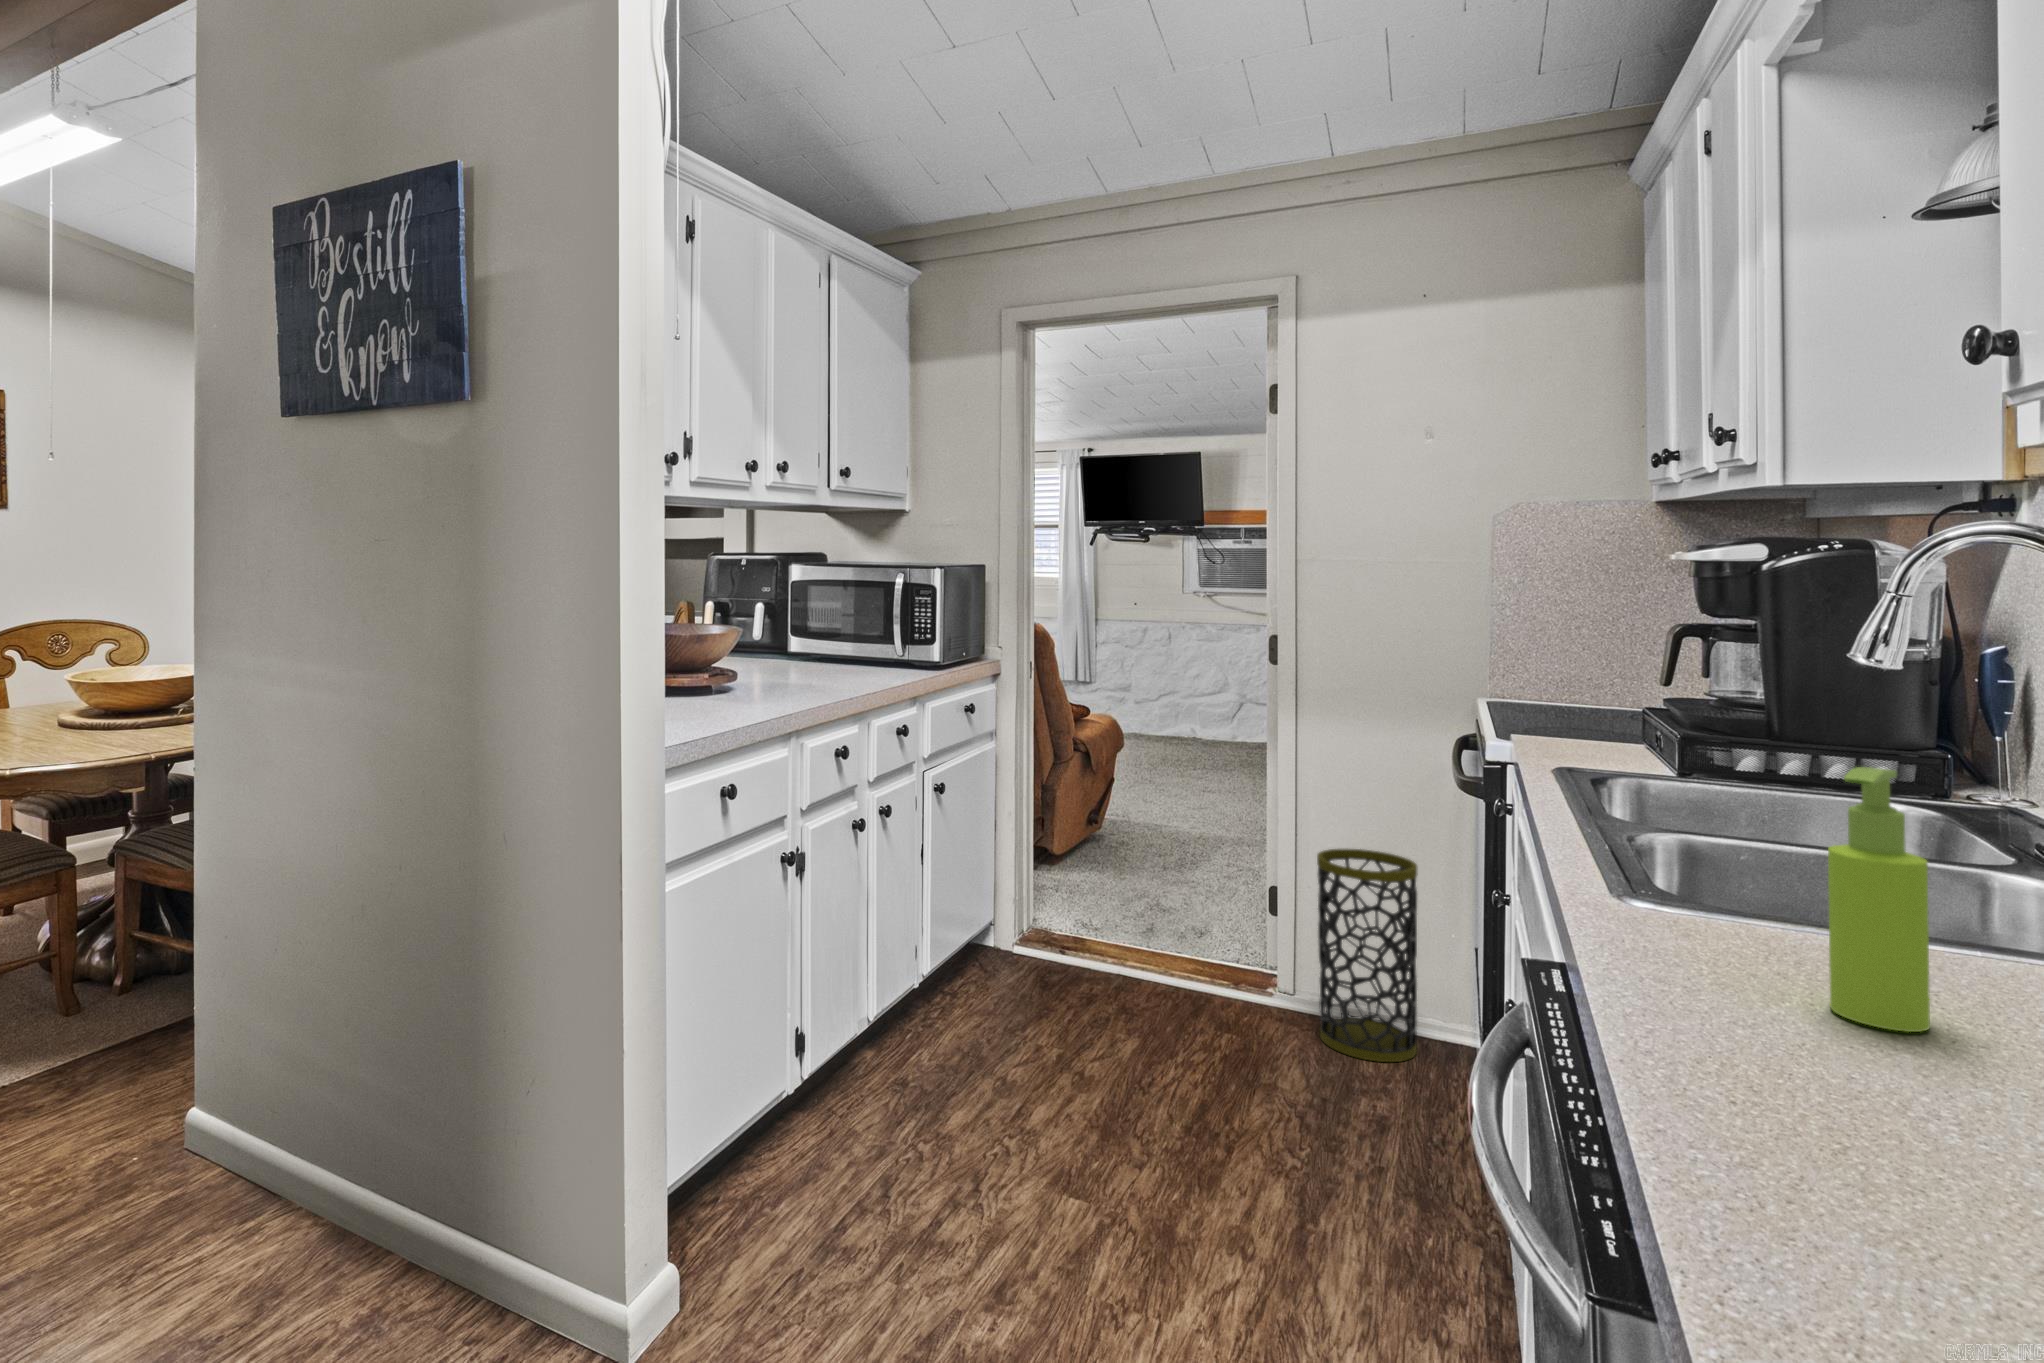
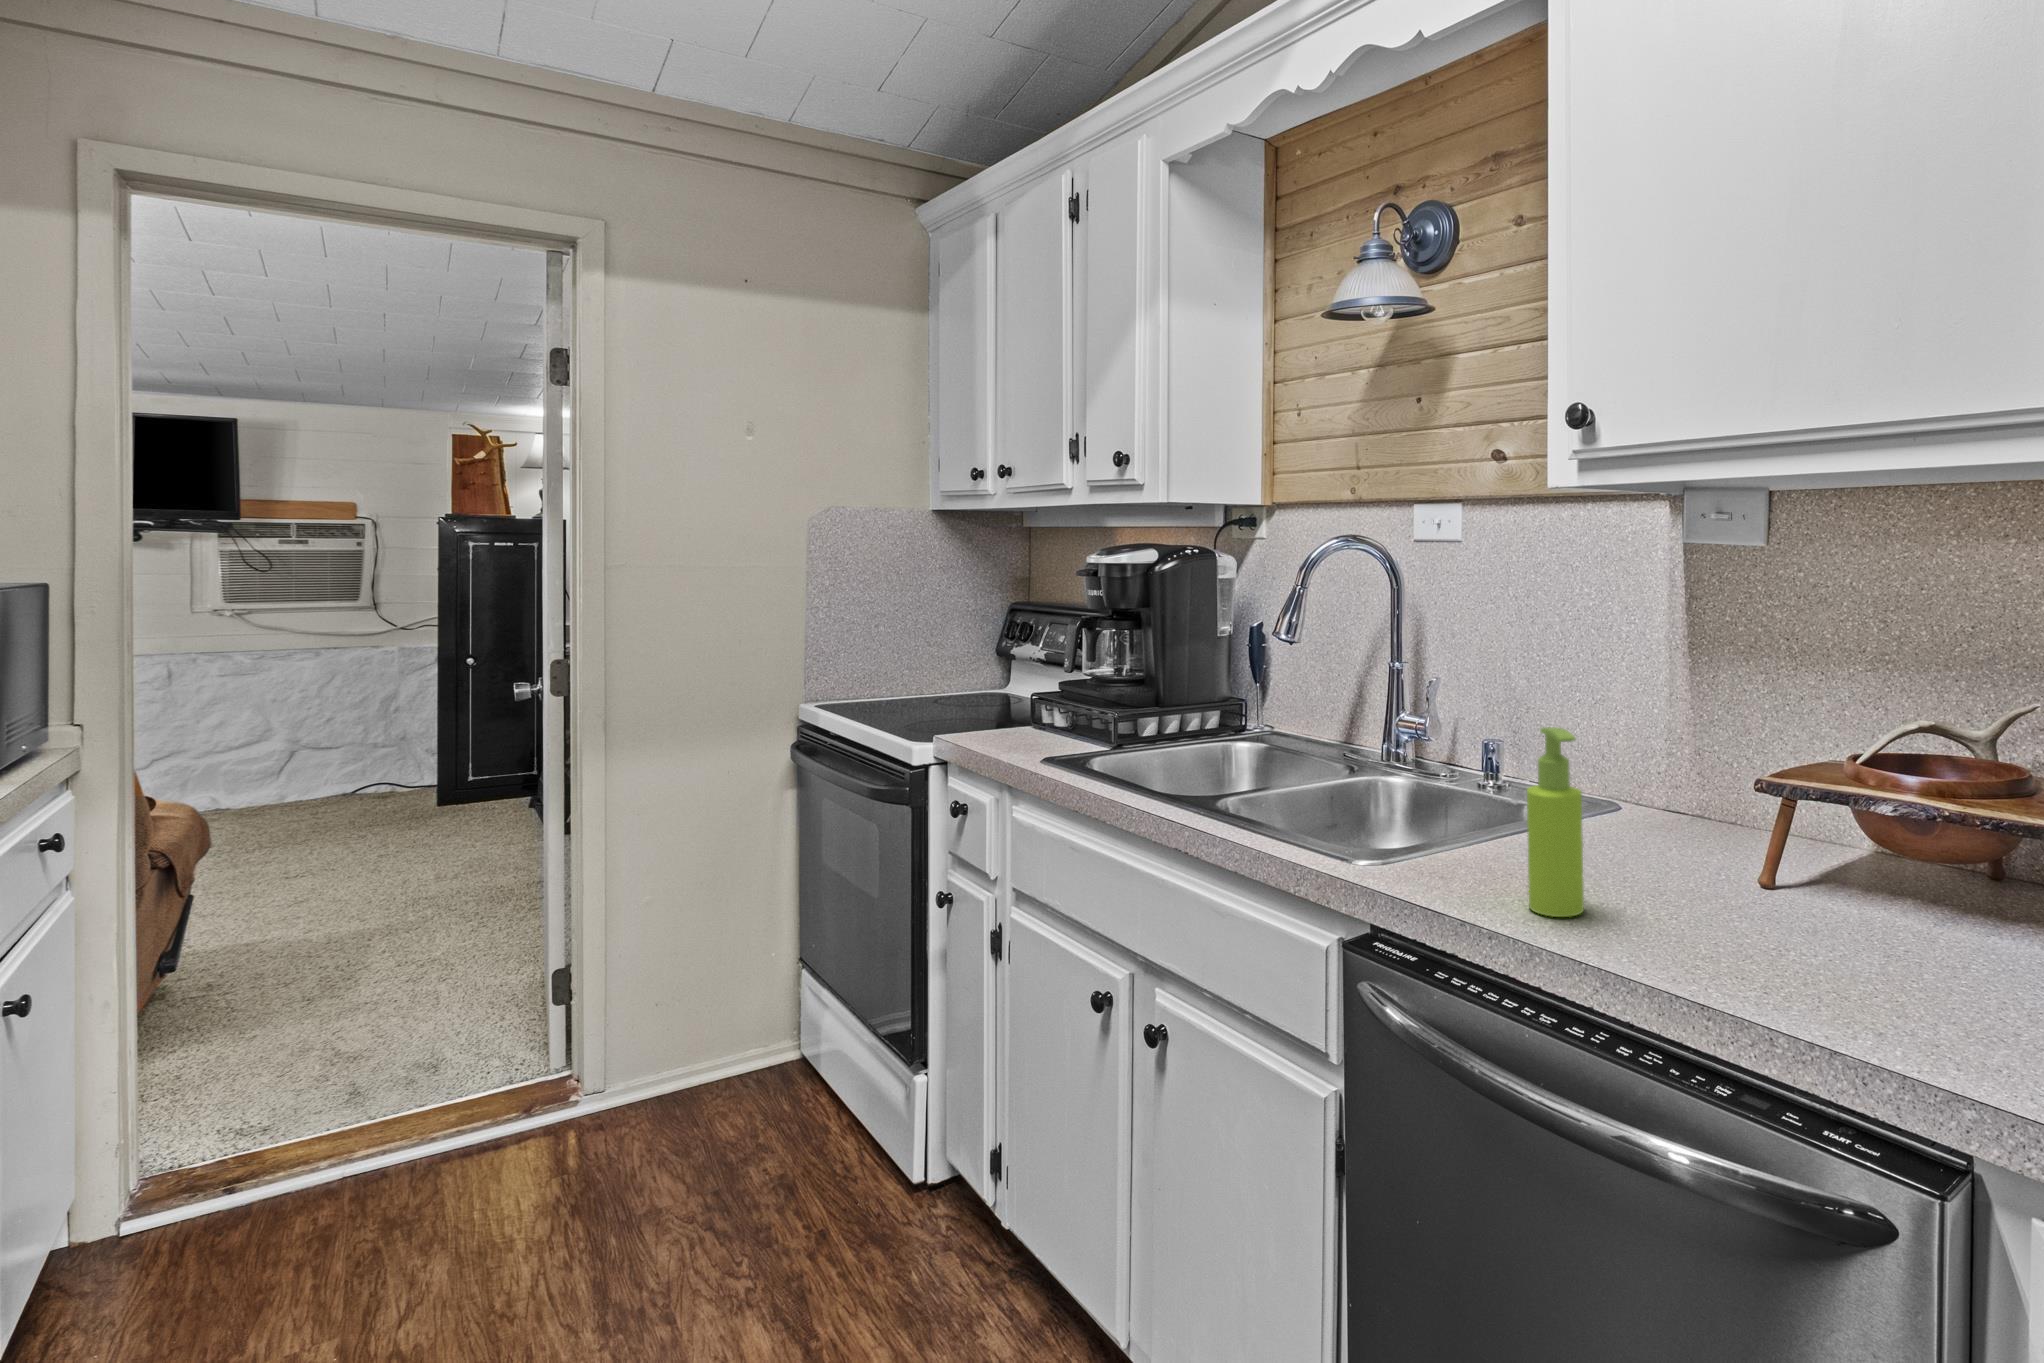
trash can: present [1317,849,1418,1062] -> none [651,888,764,1130]

